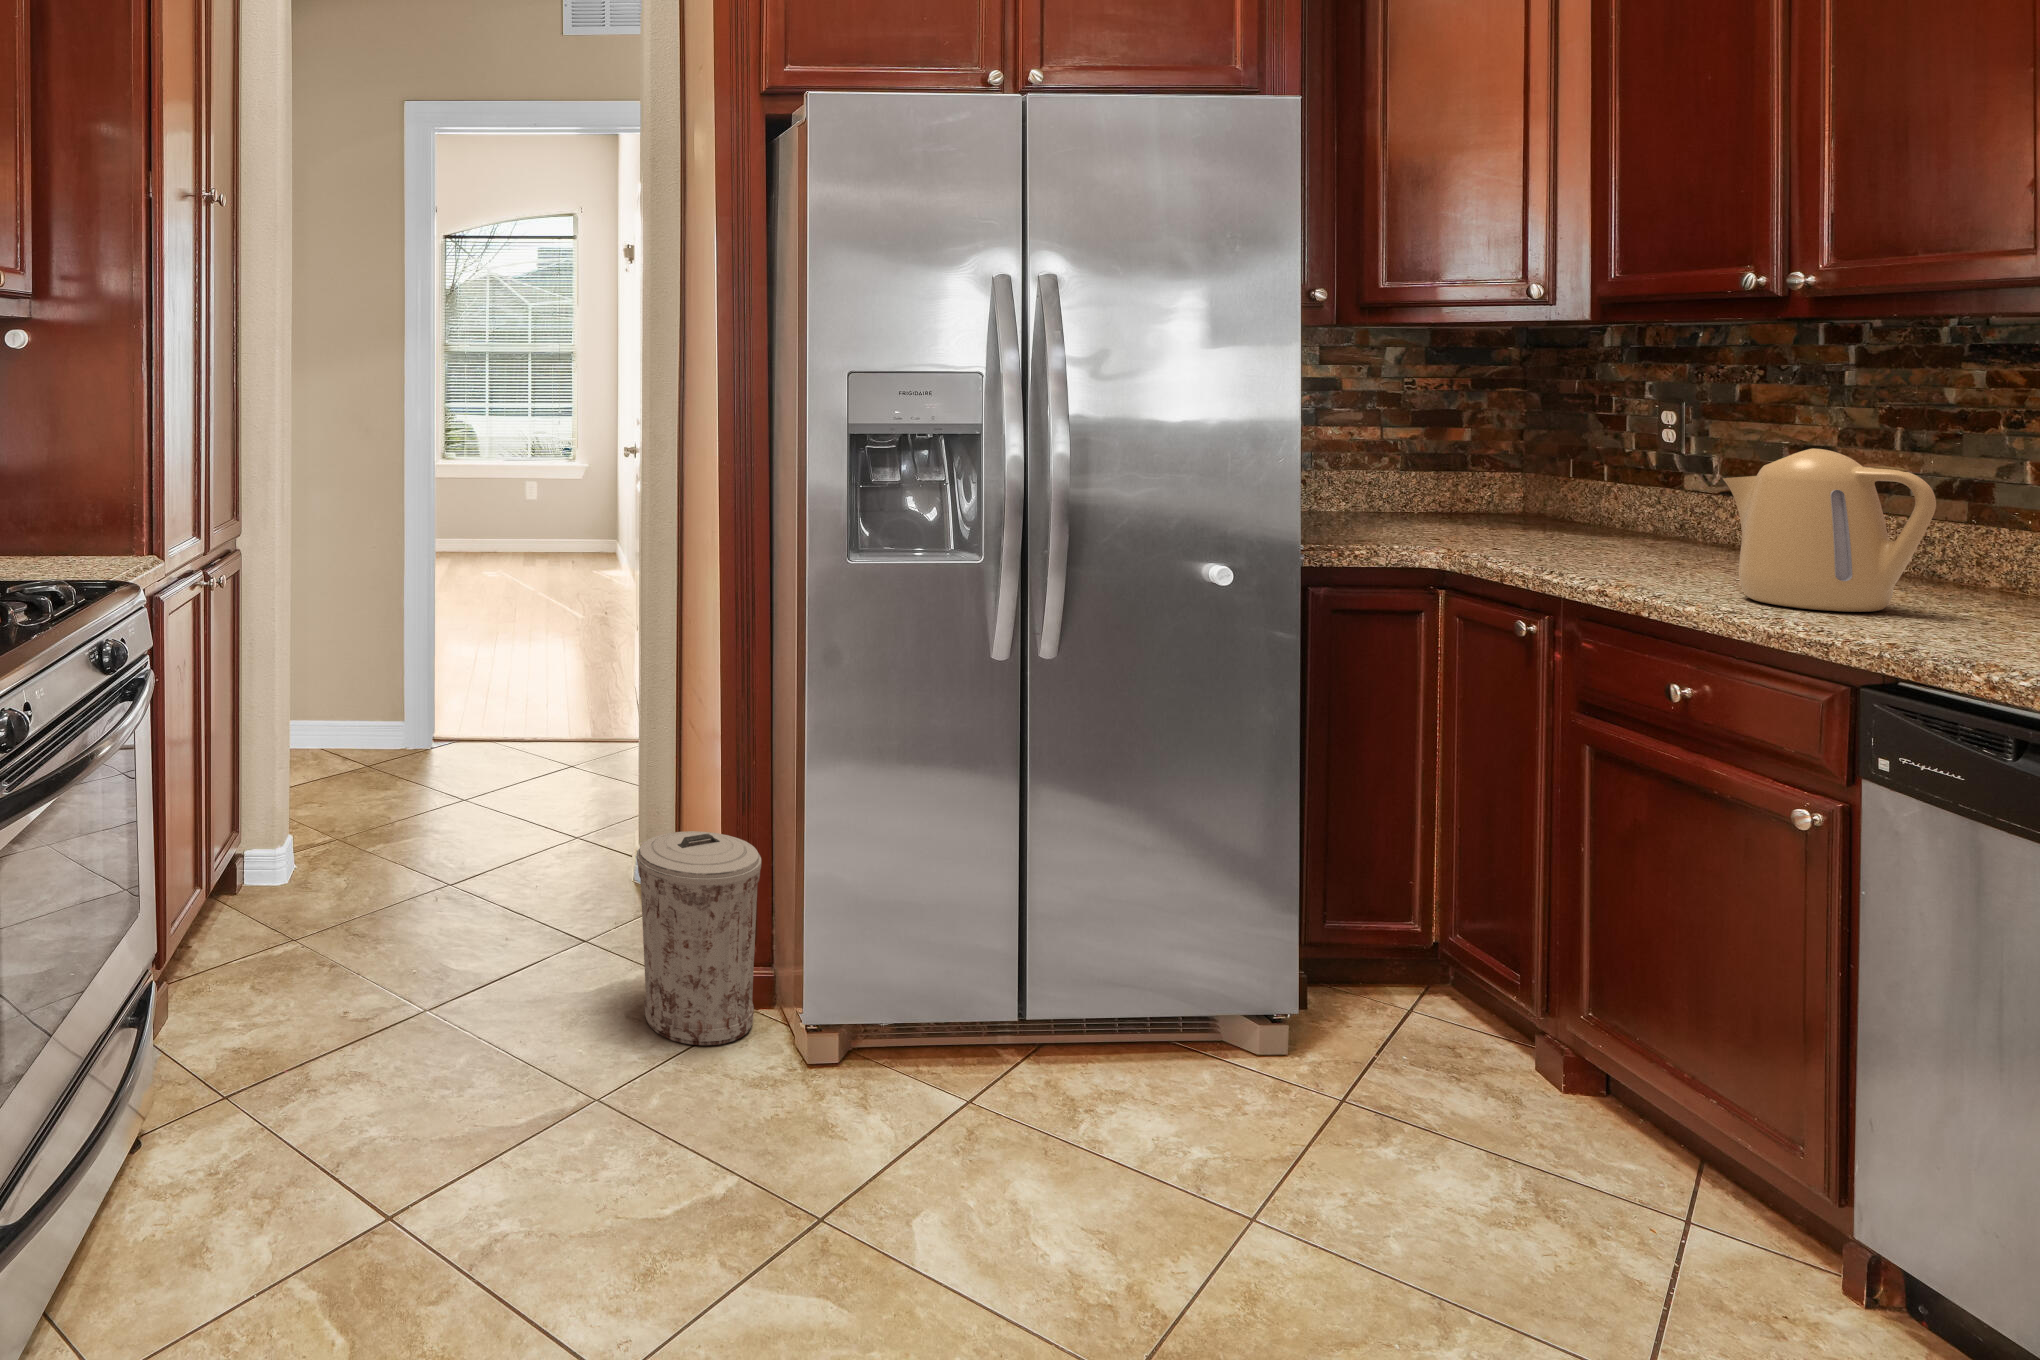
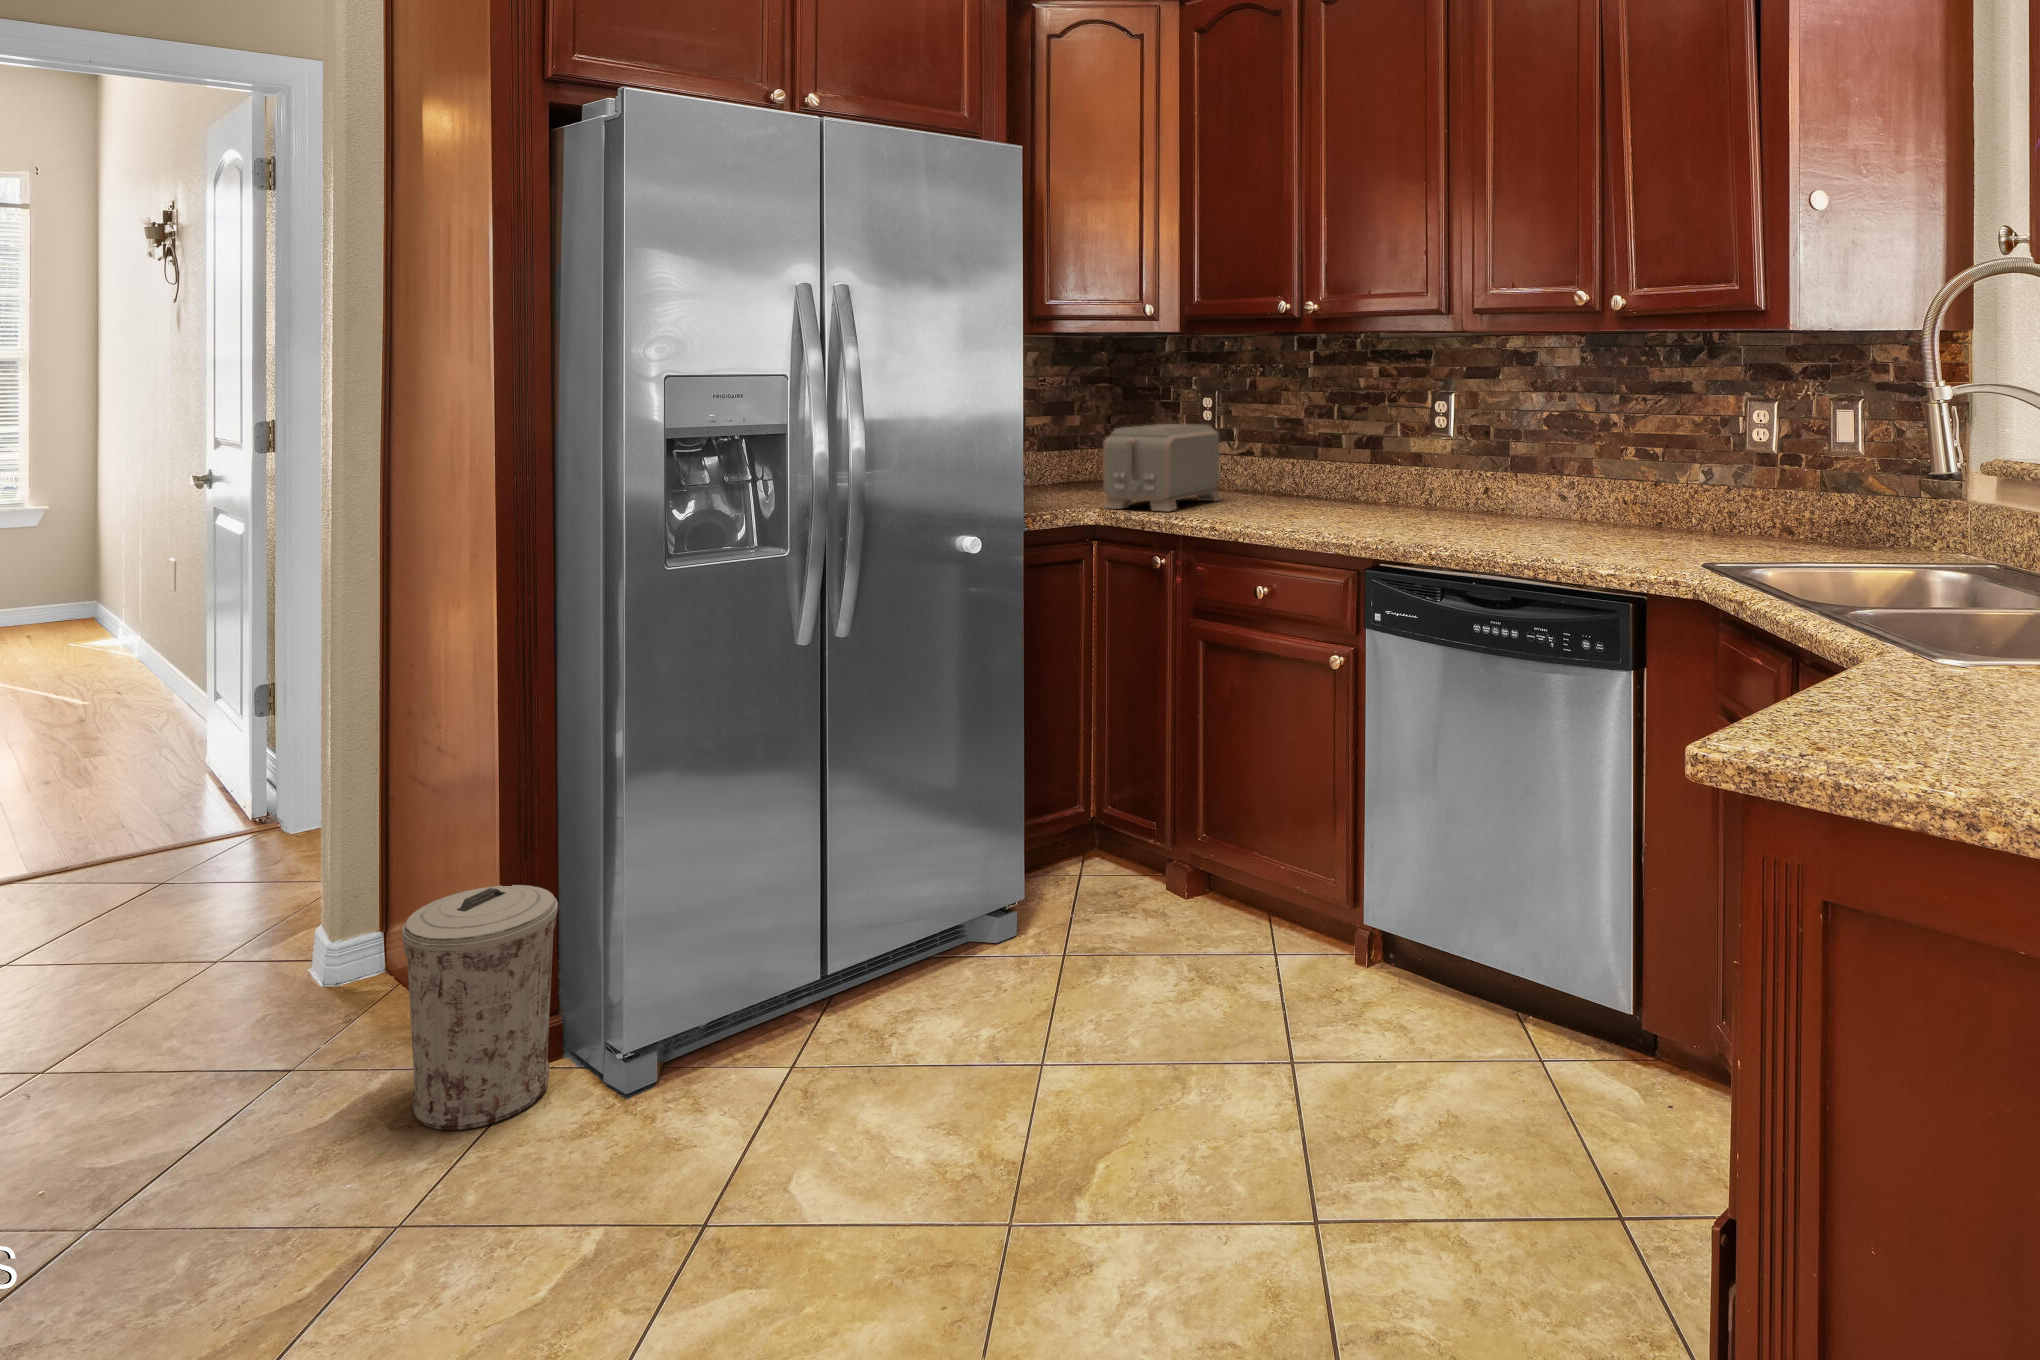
toaster: none [1453,445,1667,563] -> present [1103,424,1221,511]
kettle: present [1723,448,1936,612] -> none [1275,420,1381,526]

